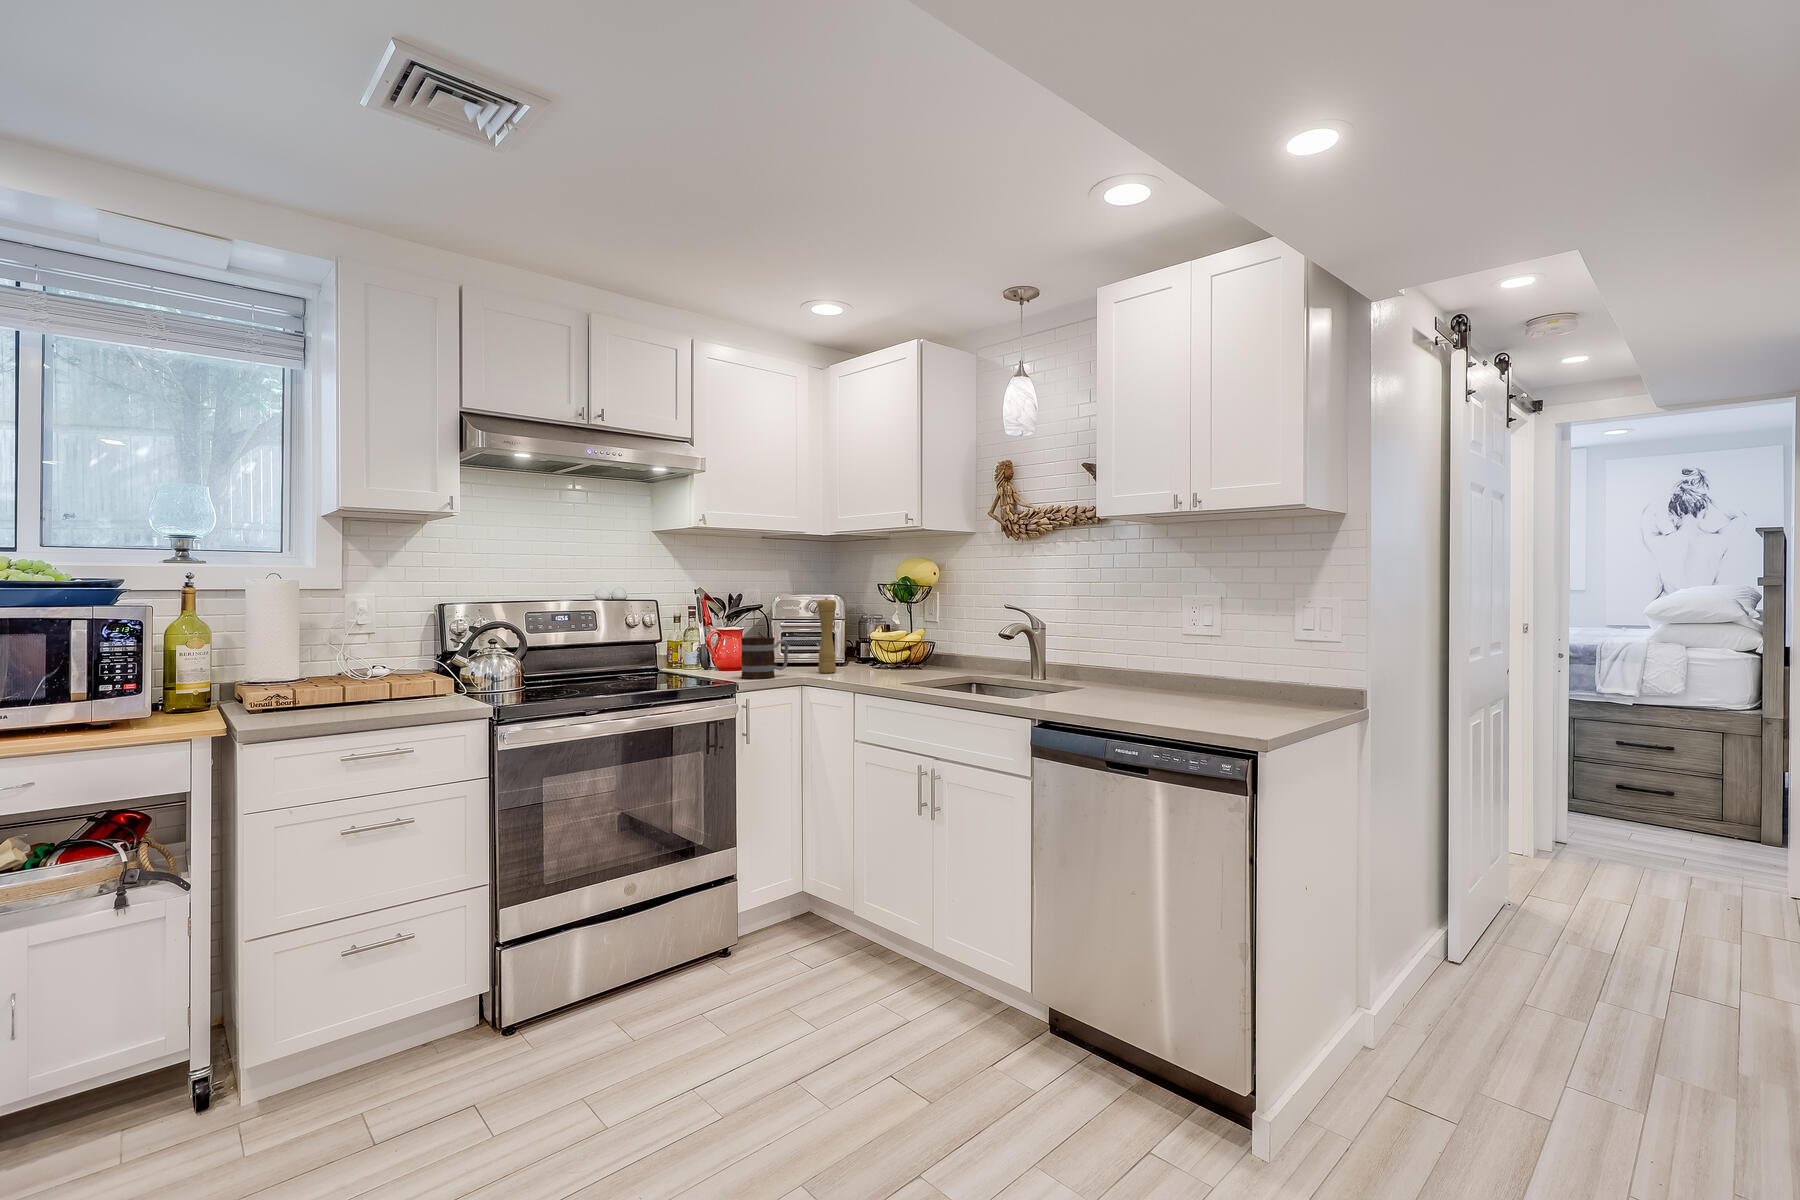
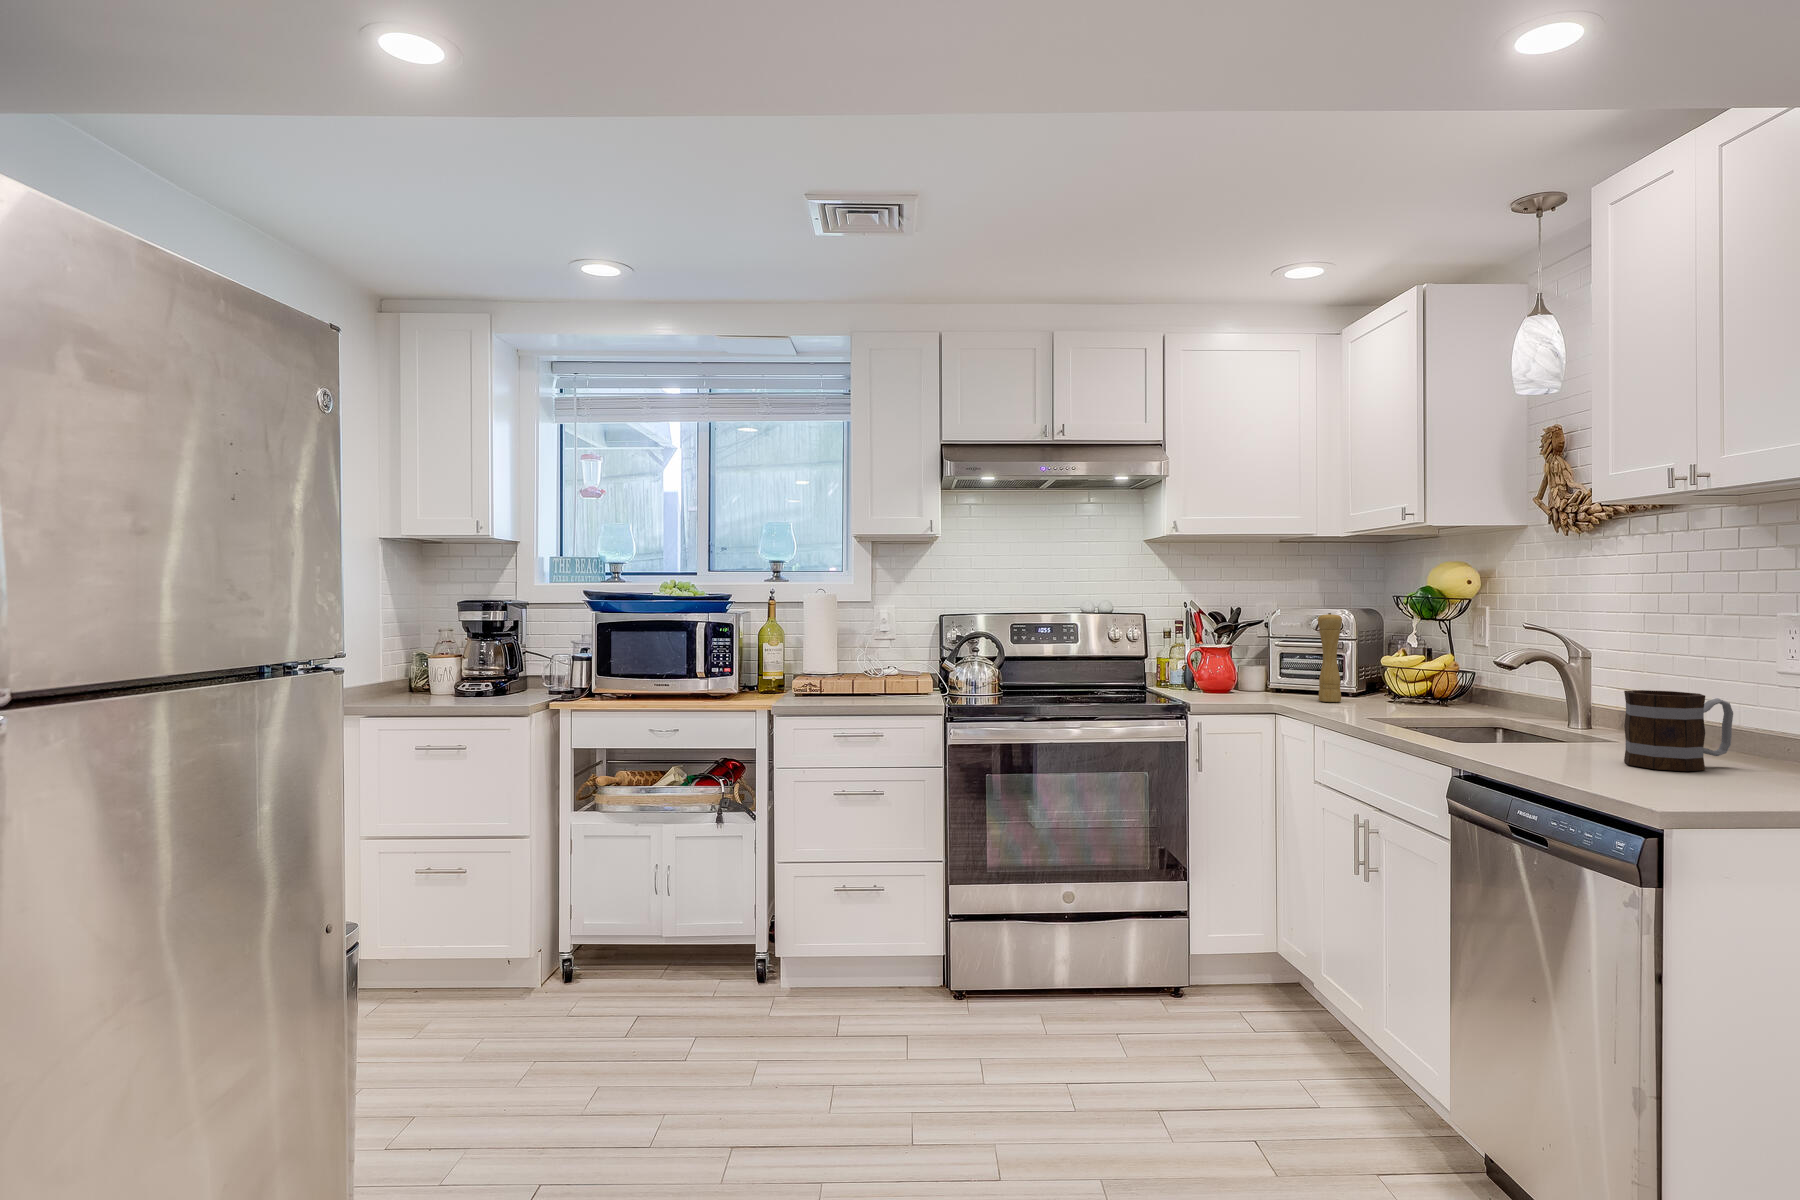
mug: present [741,637,788,679] -> present [1624,690,1733,771]

